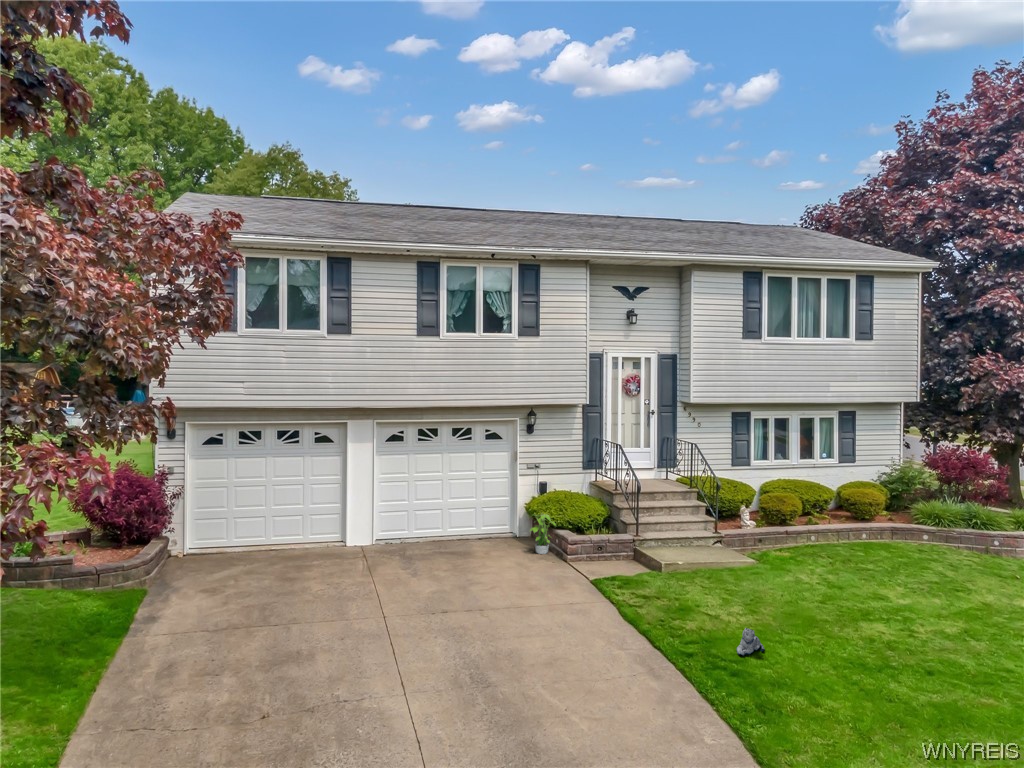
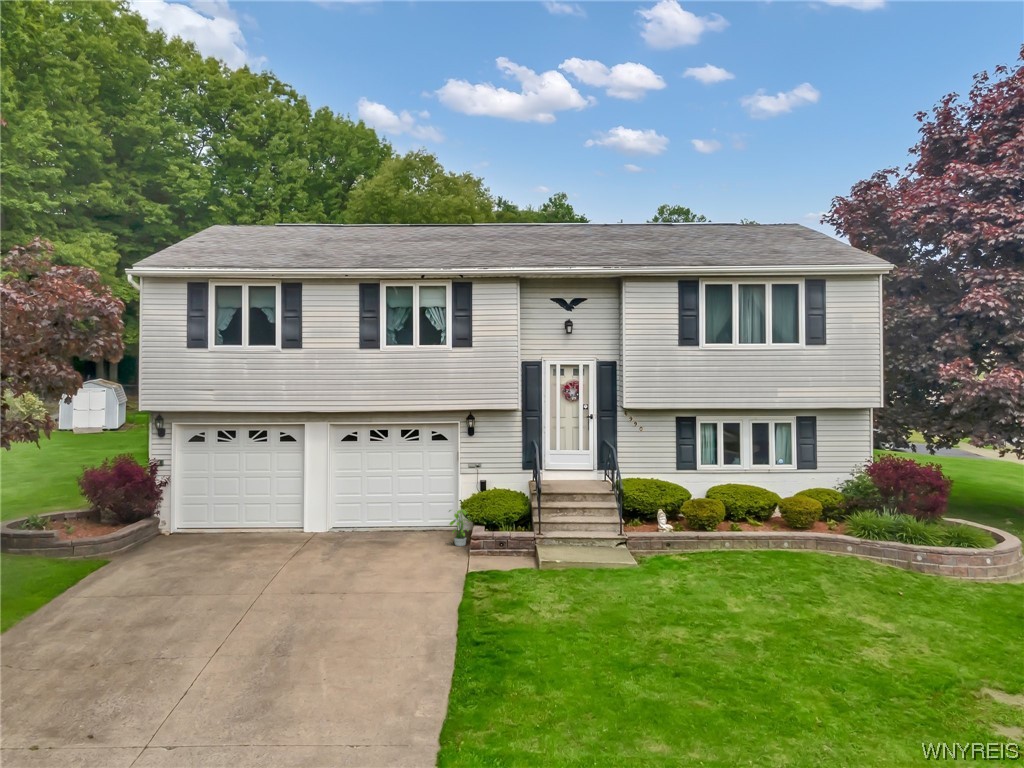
plush toy: present [737,628,764,655] -> none [520,613,555,639]

